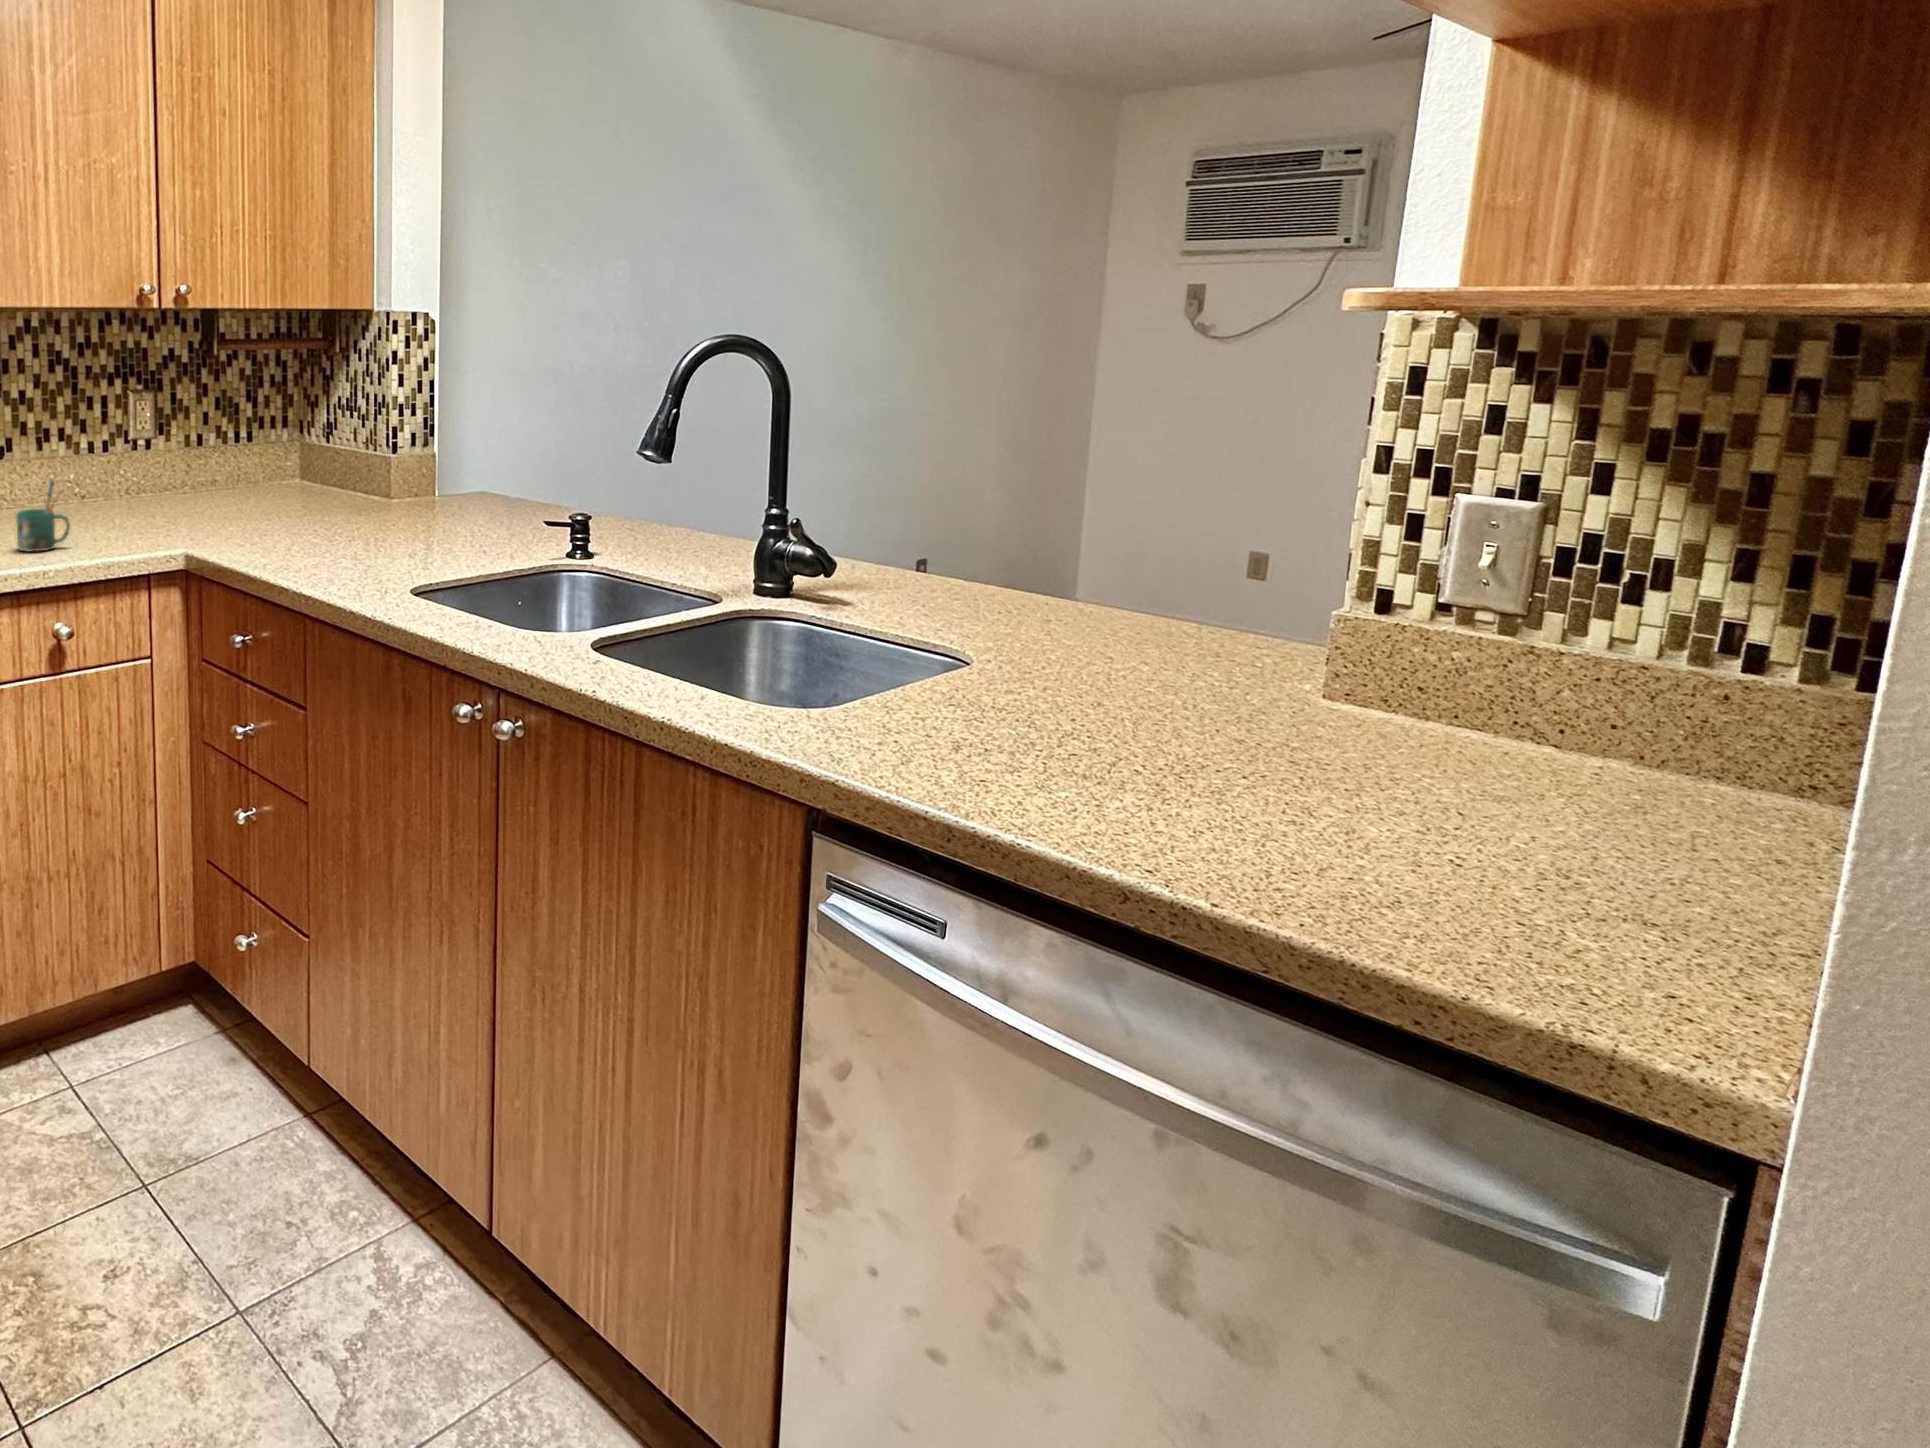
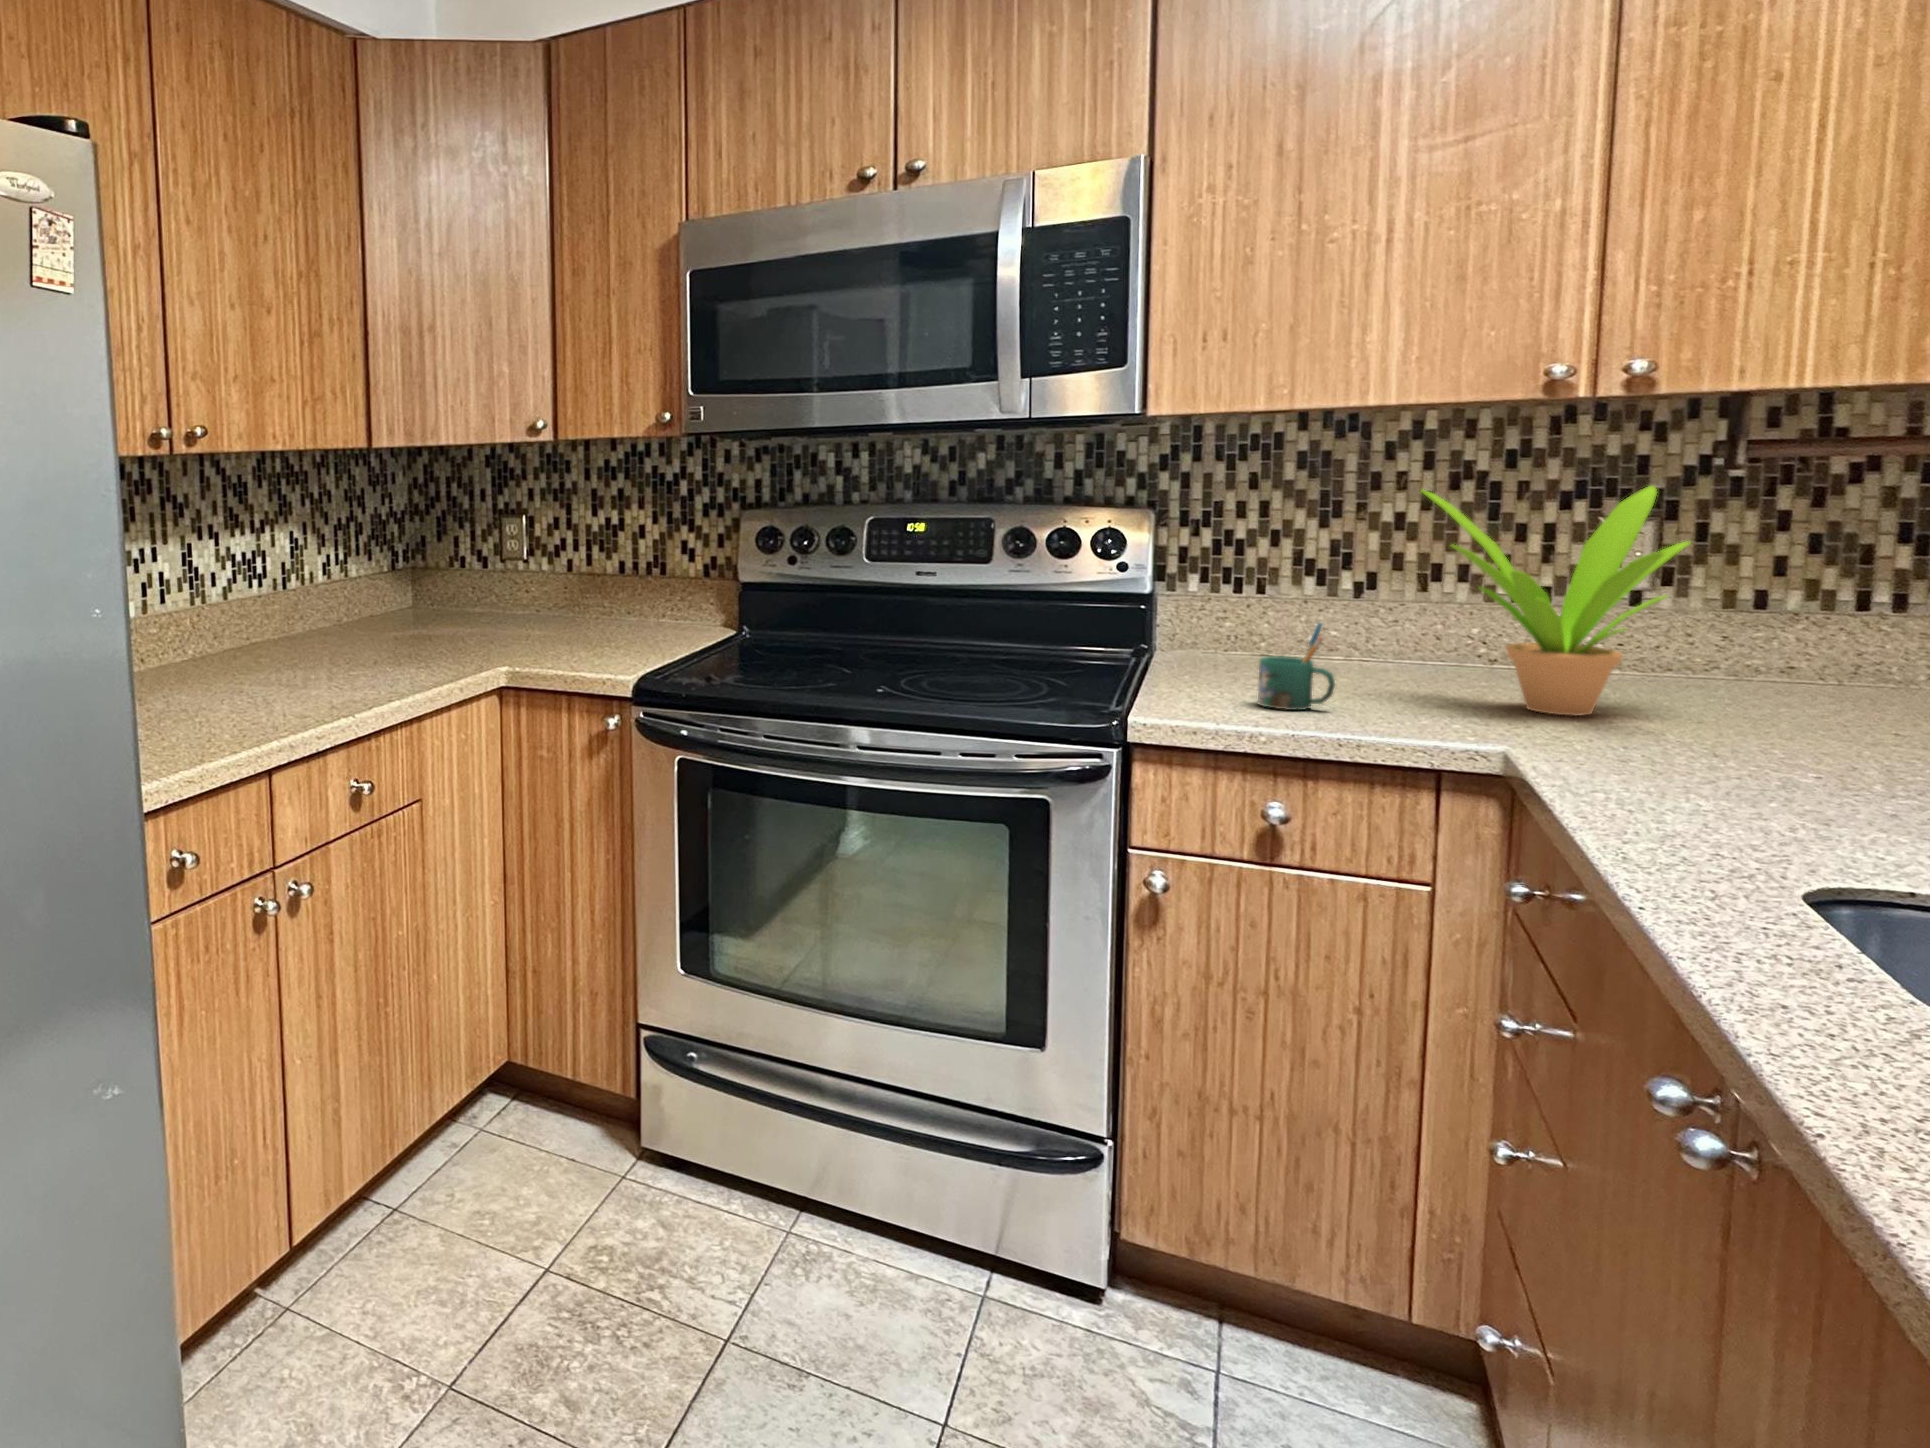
potted plant: none [78,368,227,526] -> present [1421,486,1690,716]

